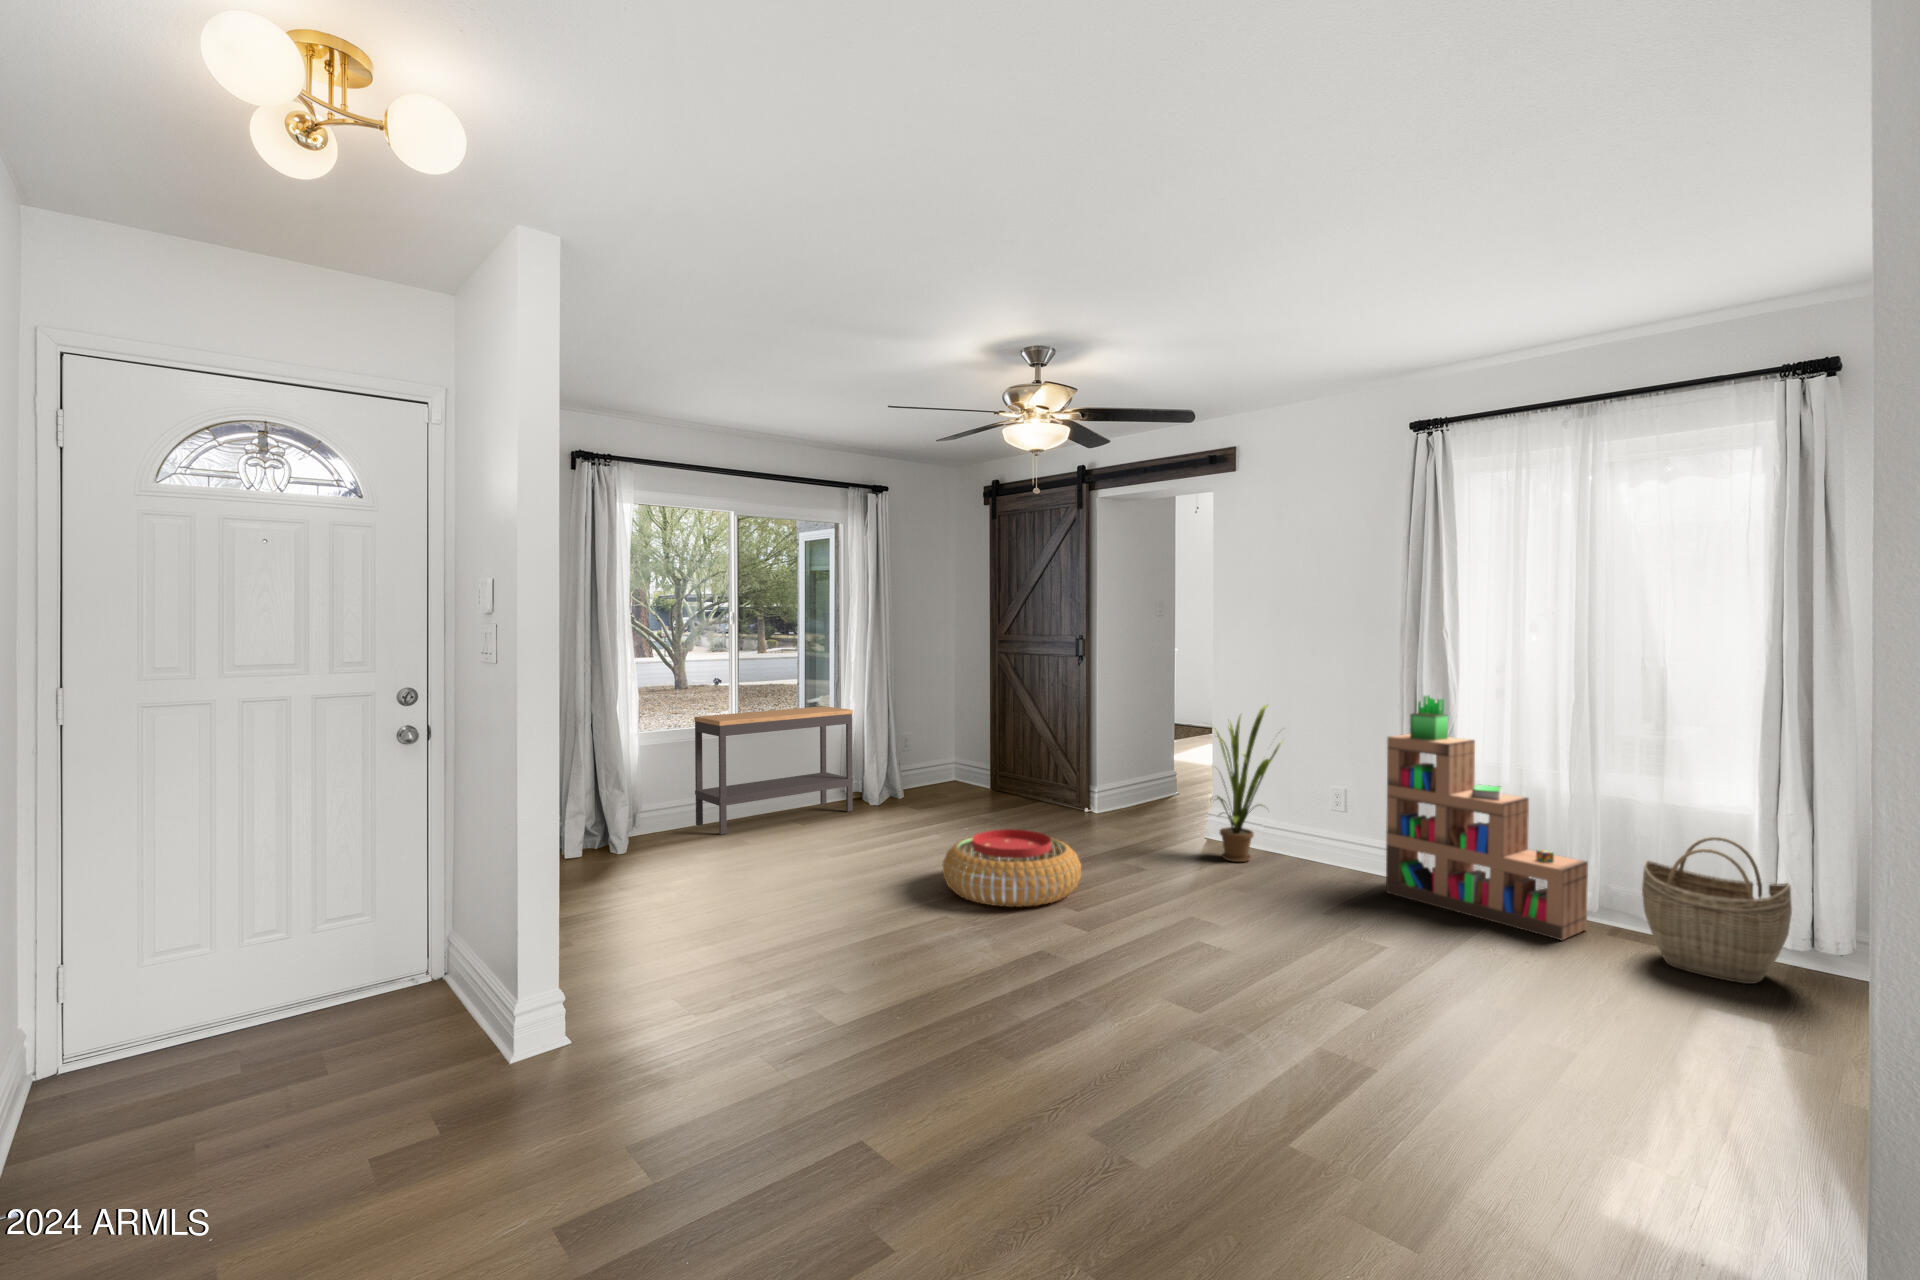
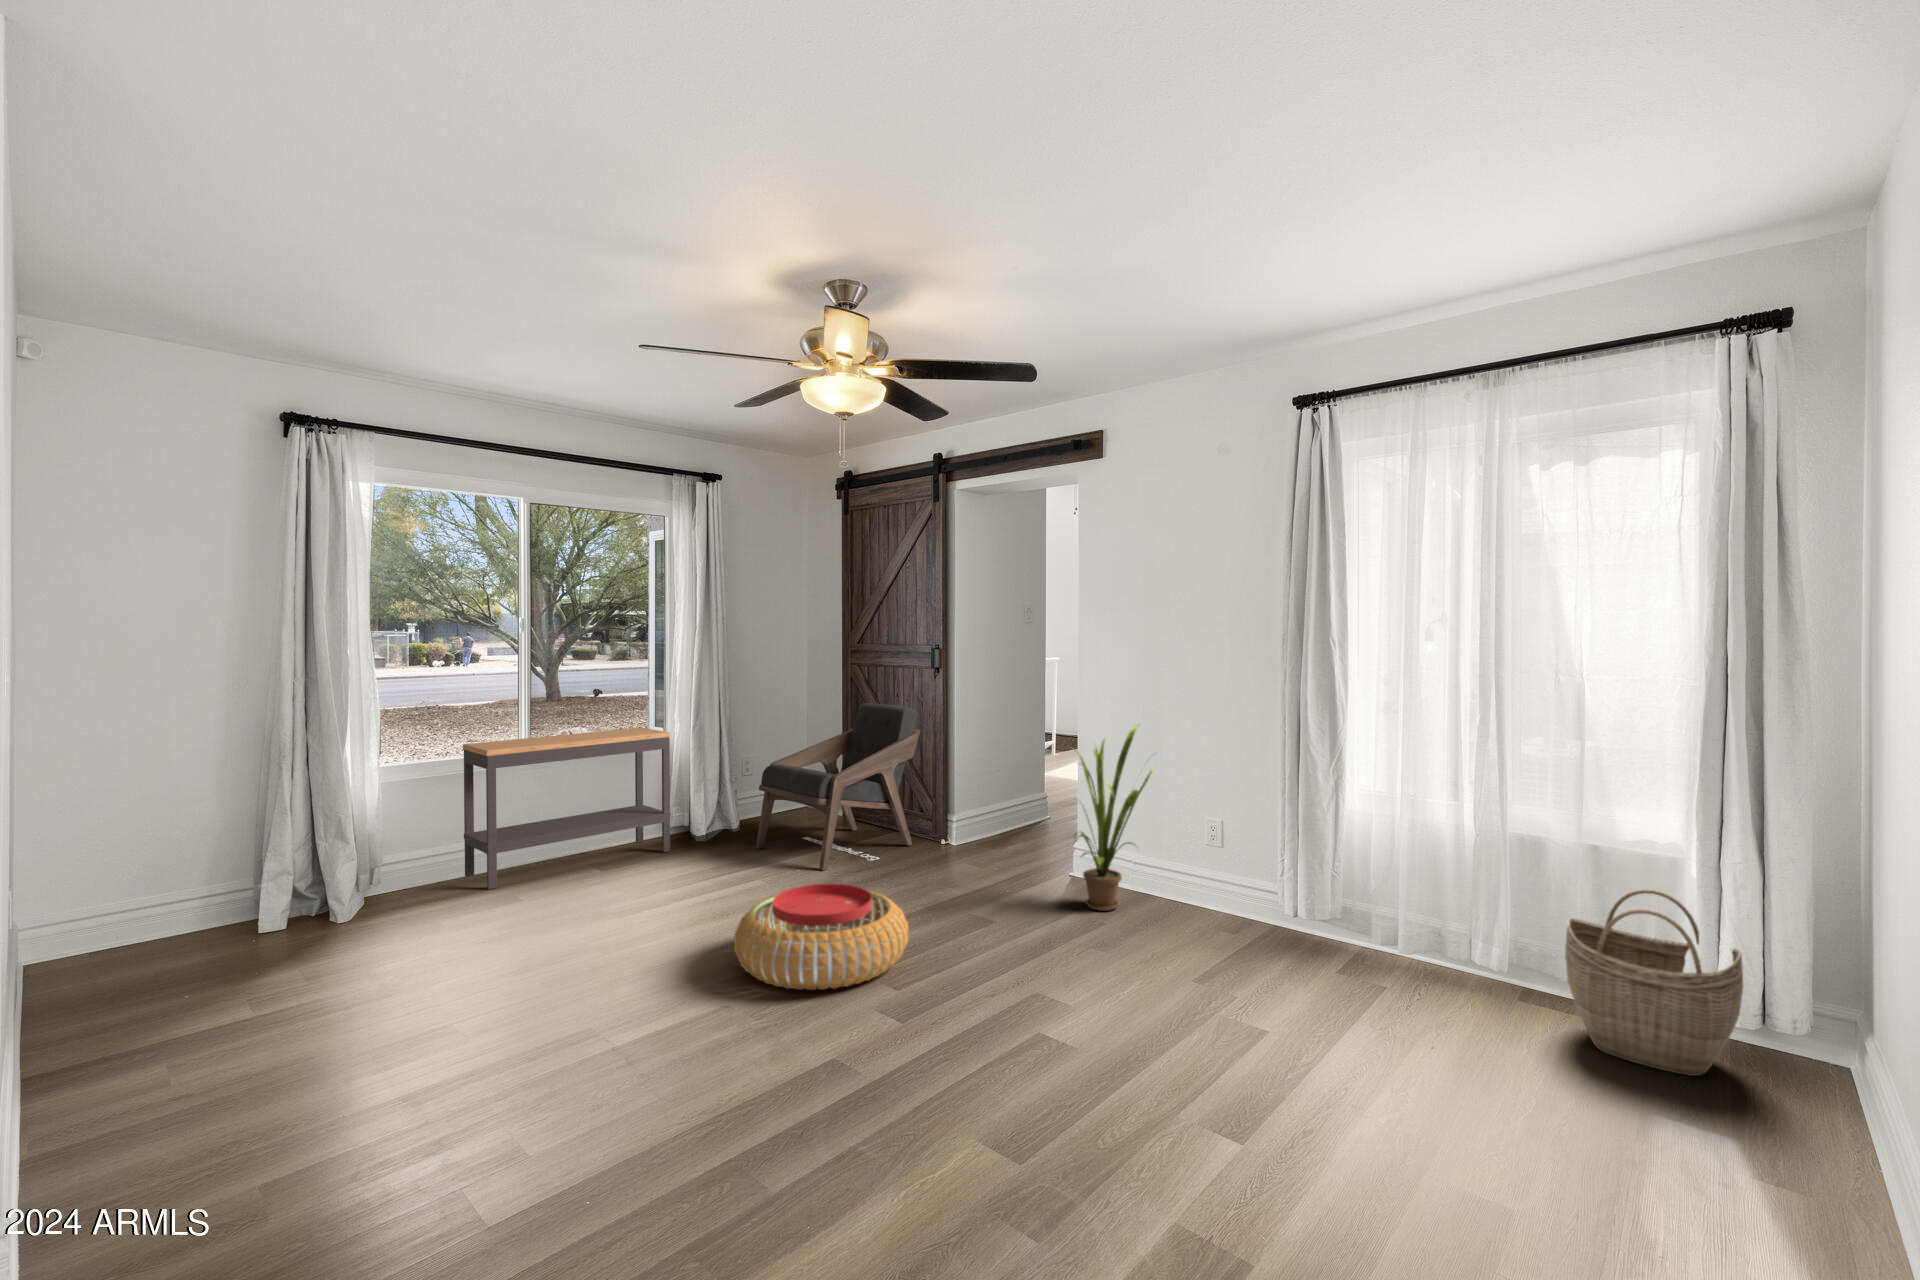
lounge chair: none [924,687,1065,828] -> present [756,703,920,870]
bookshelf: present [1386,696,1588,940] -> none [1269,716,1499,1016]

